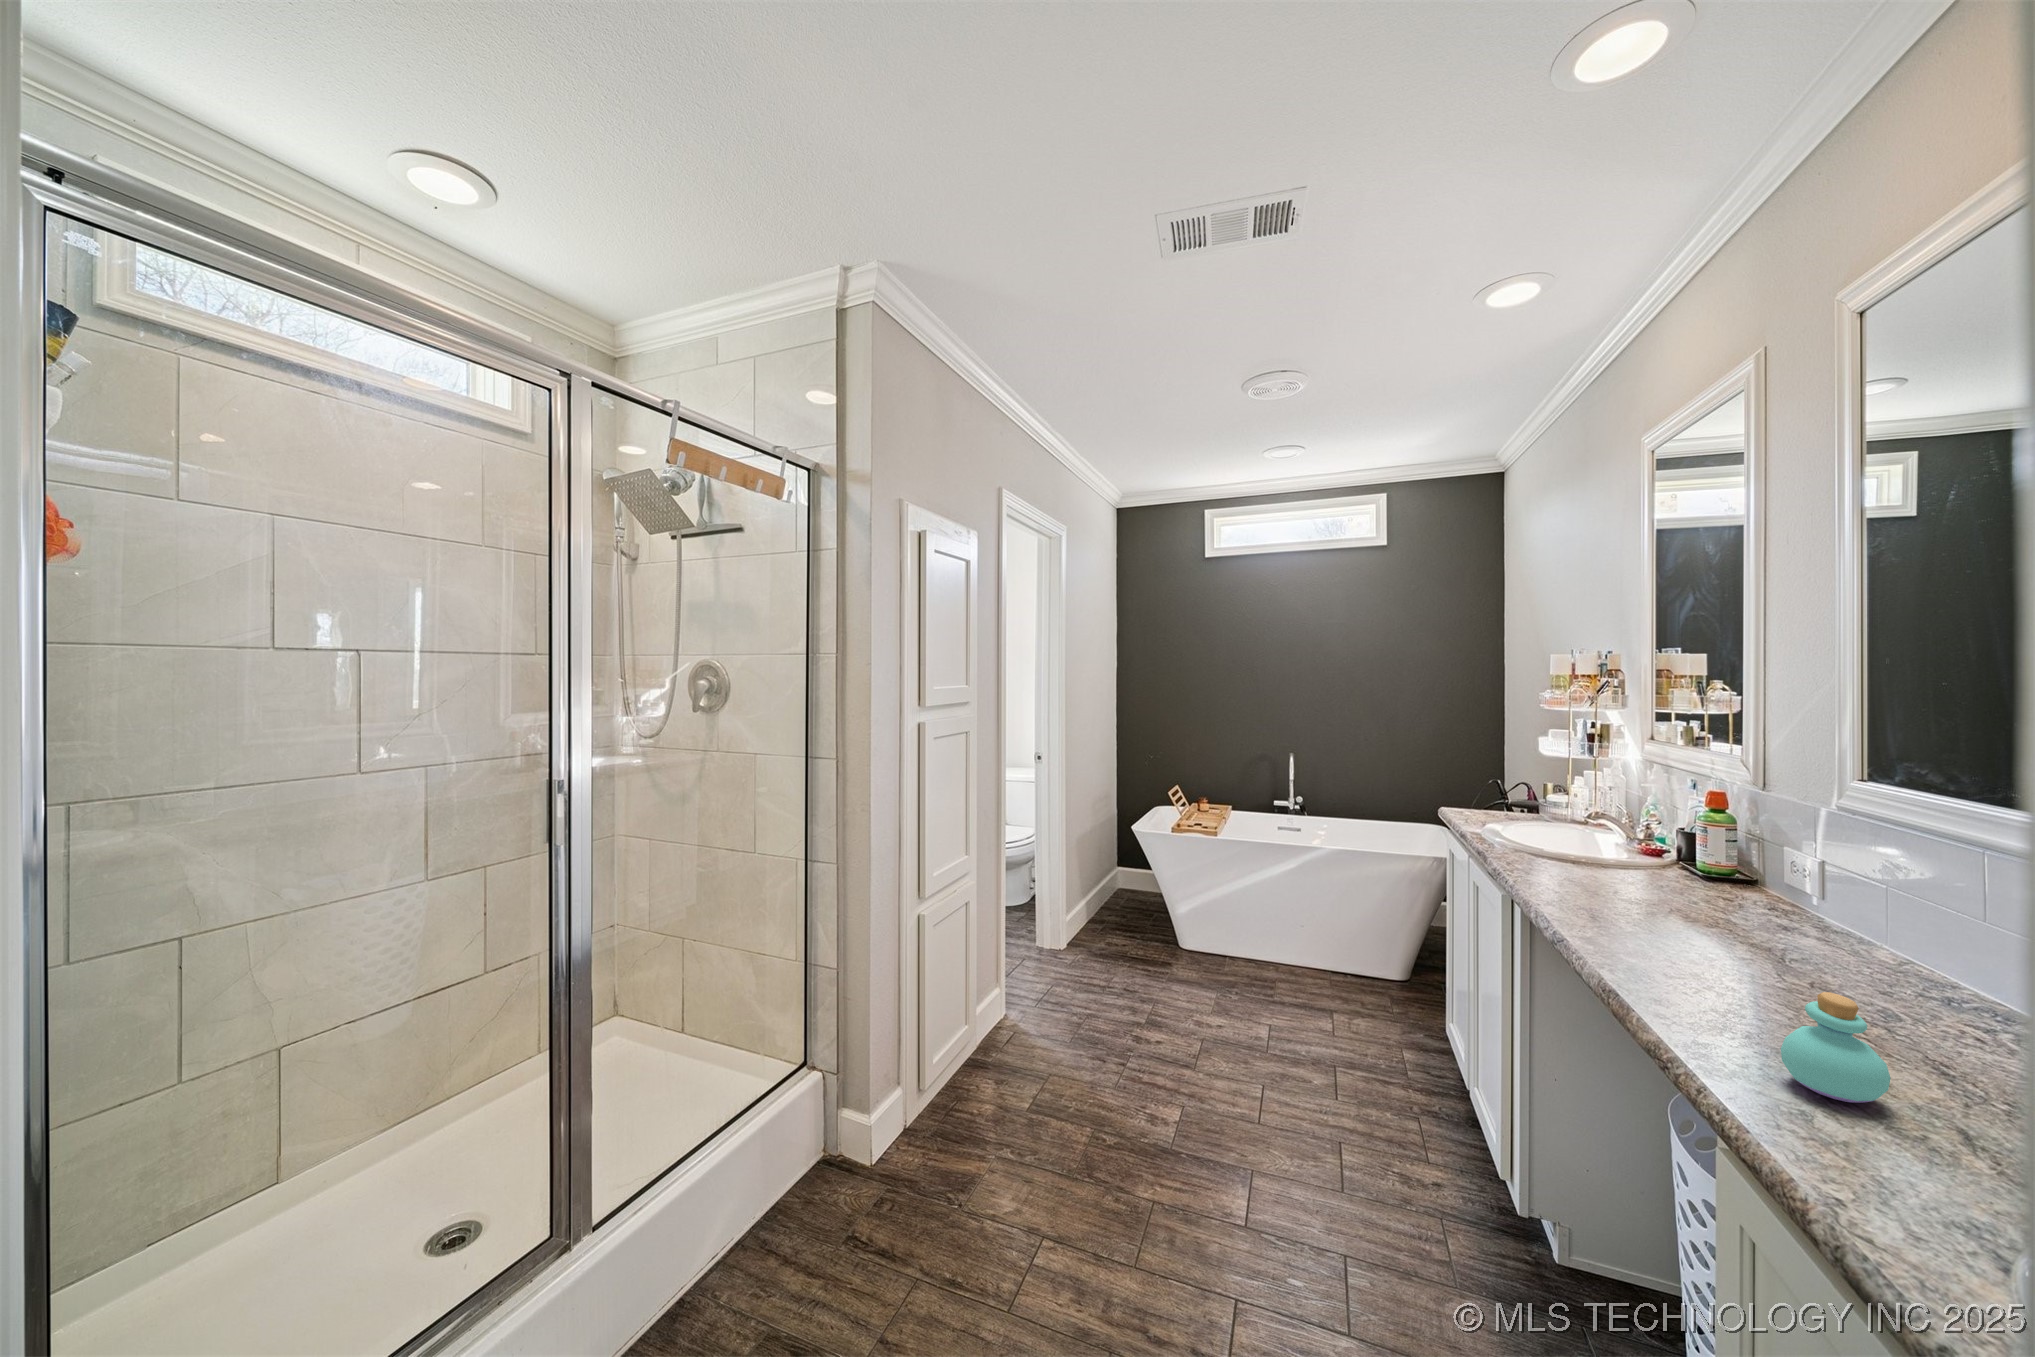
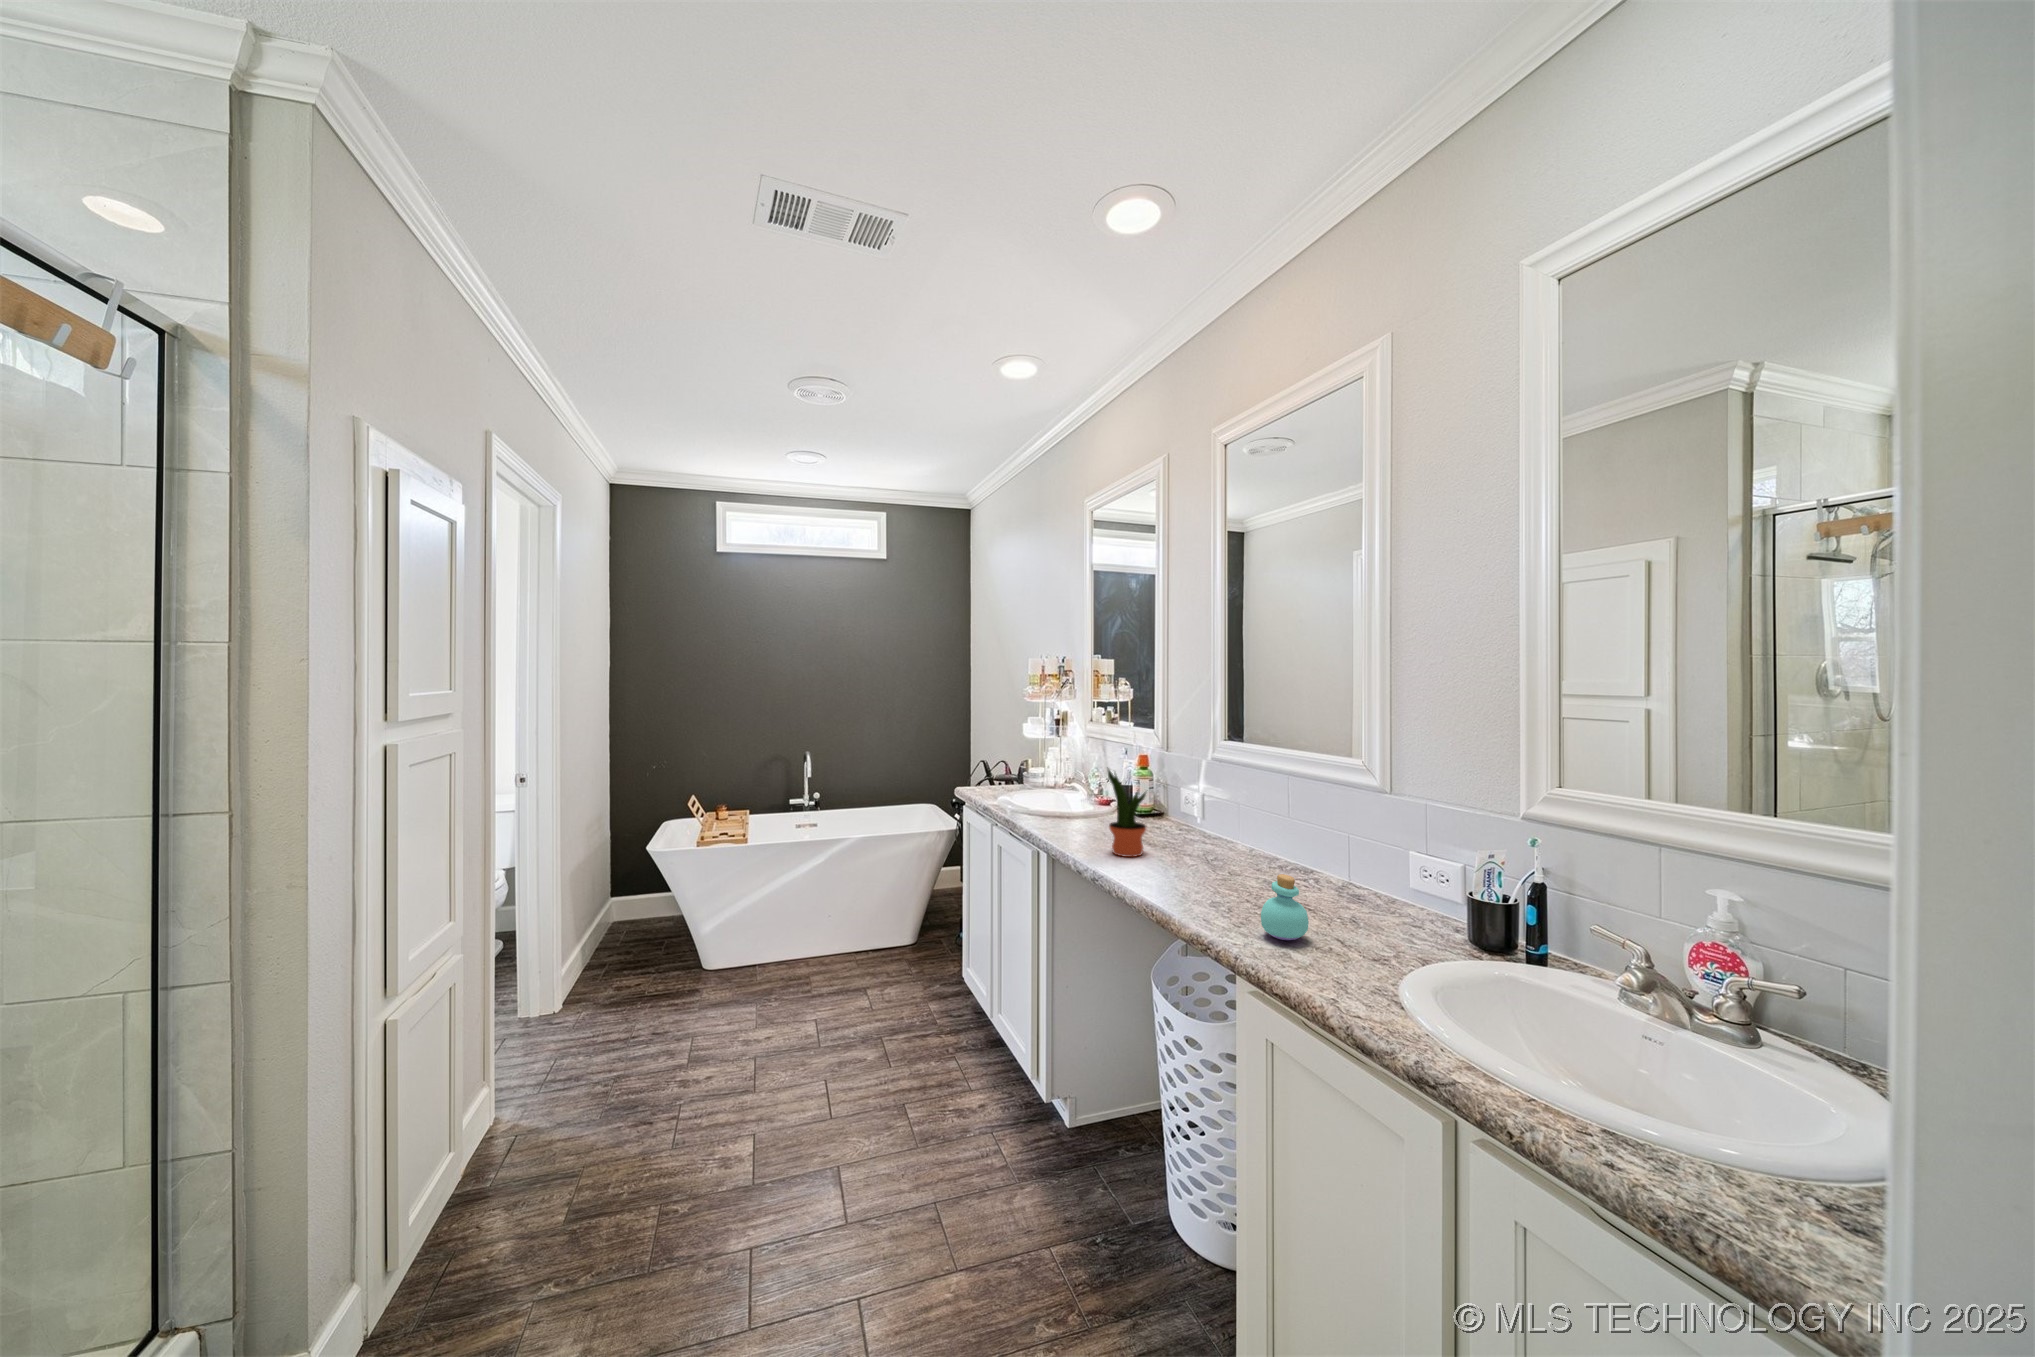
potted plant: none [1589,797,1667,927] -> present [1108,770,1146,857]

